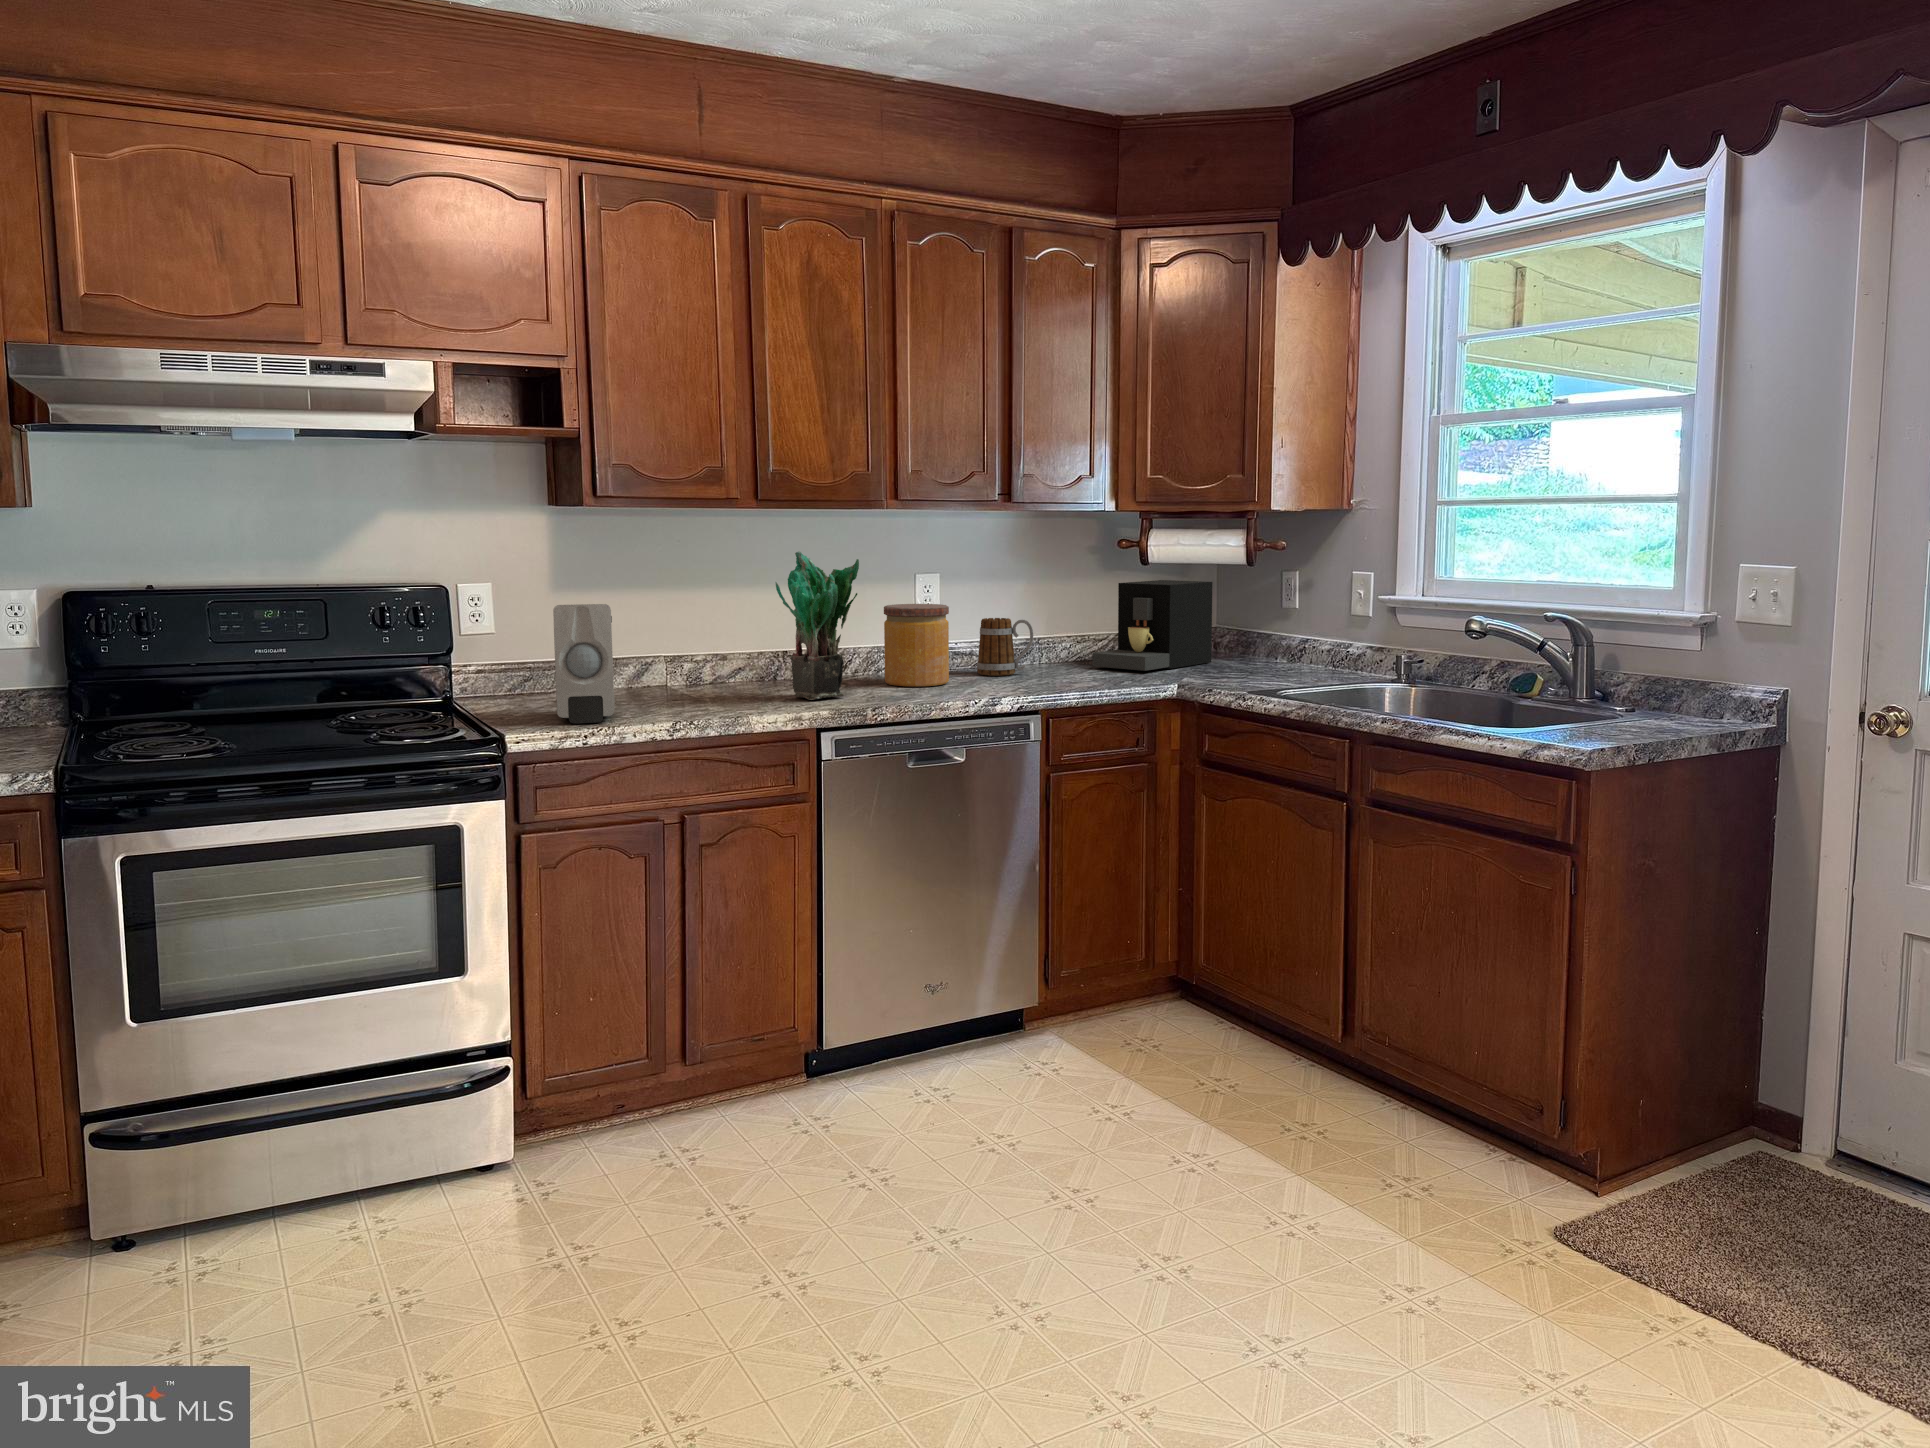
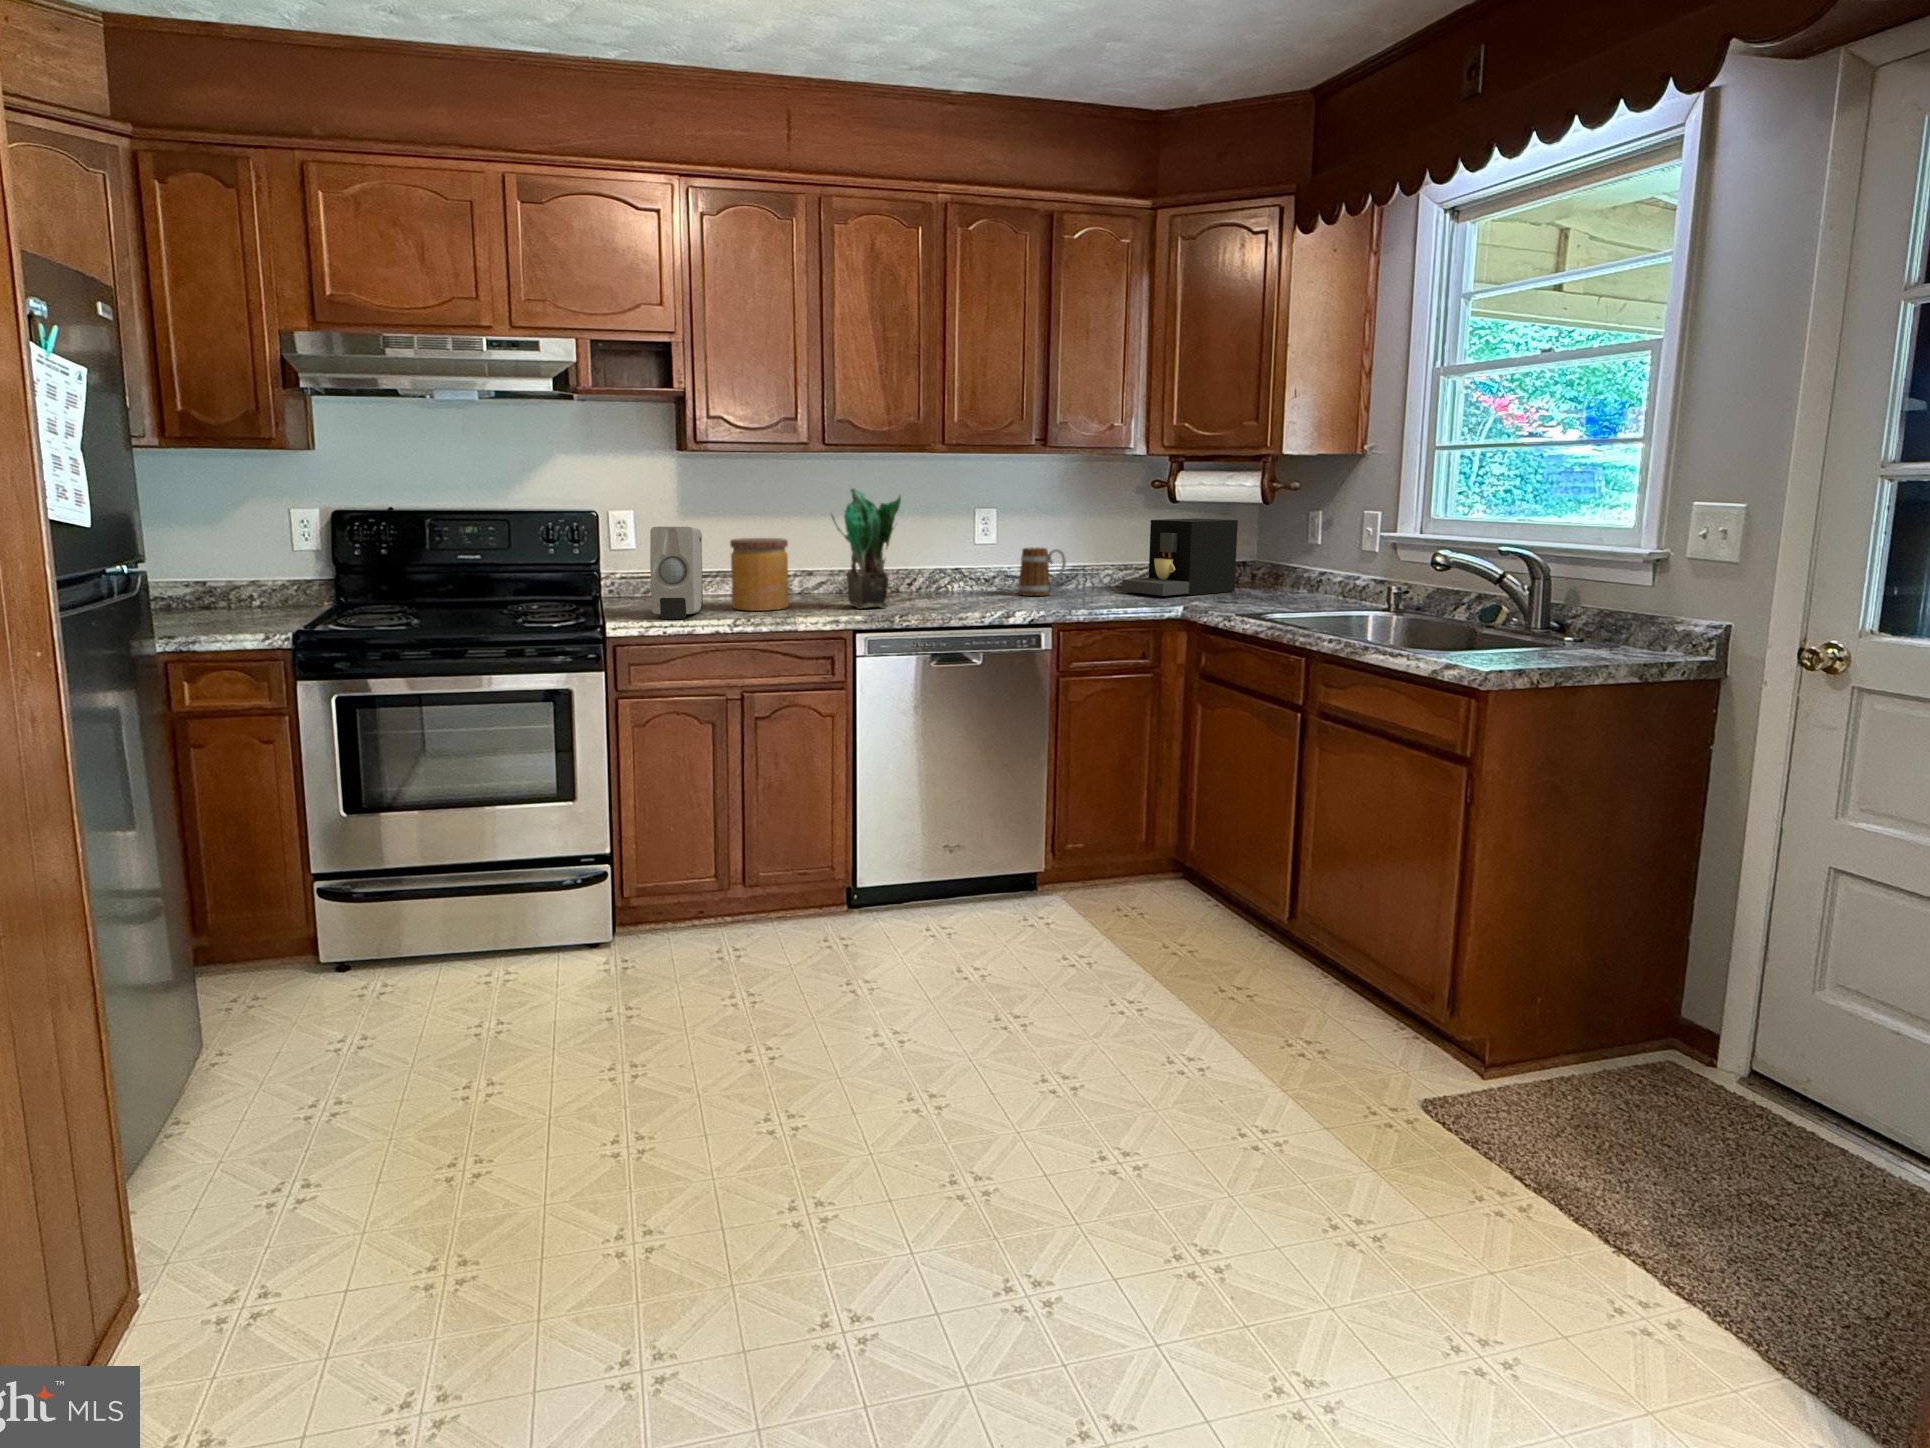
jar: present [884,604,949,686] -> present [730,538,789,611]

